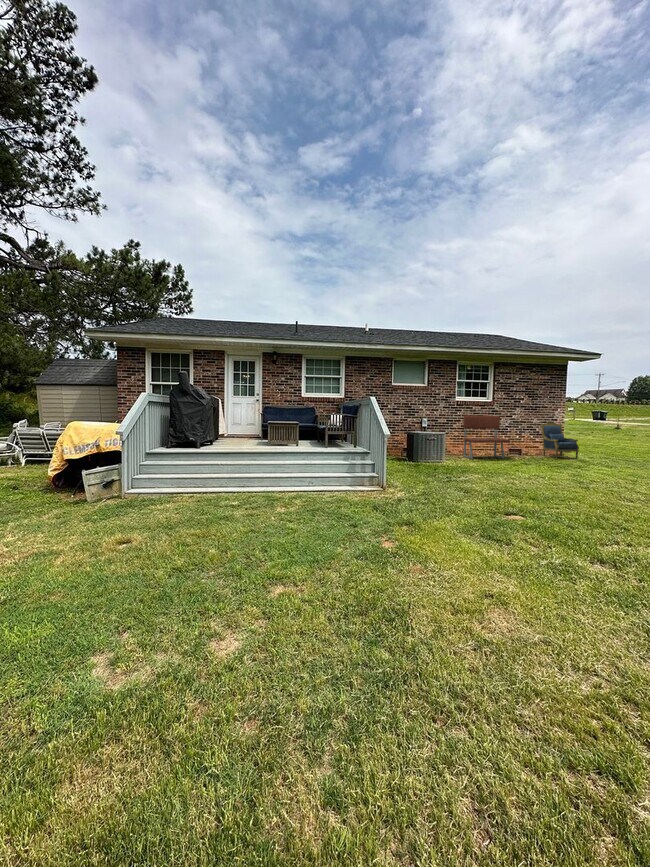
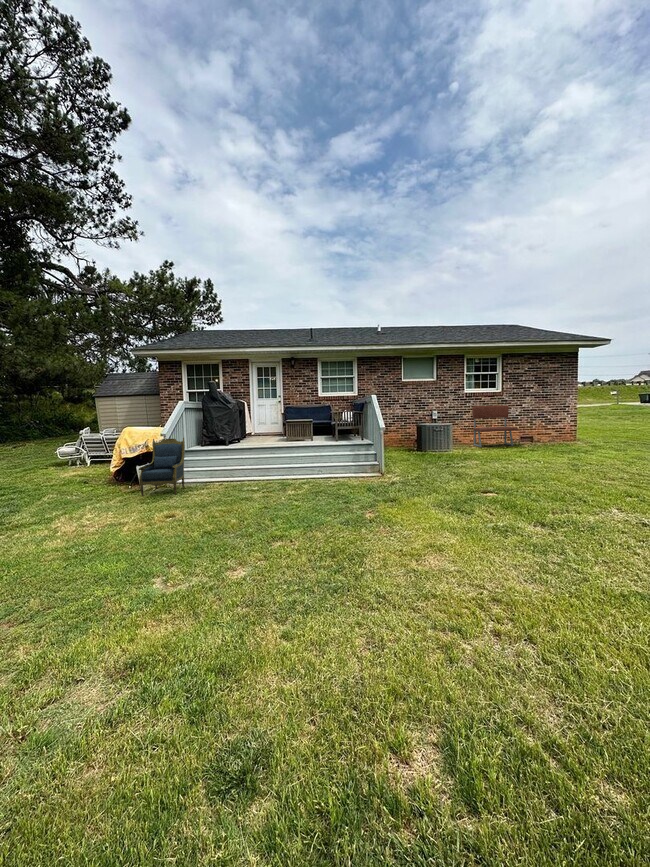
armchair: present [541,422,579,459] -> present [139,438,185,496]

